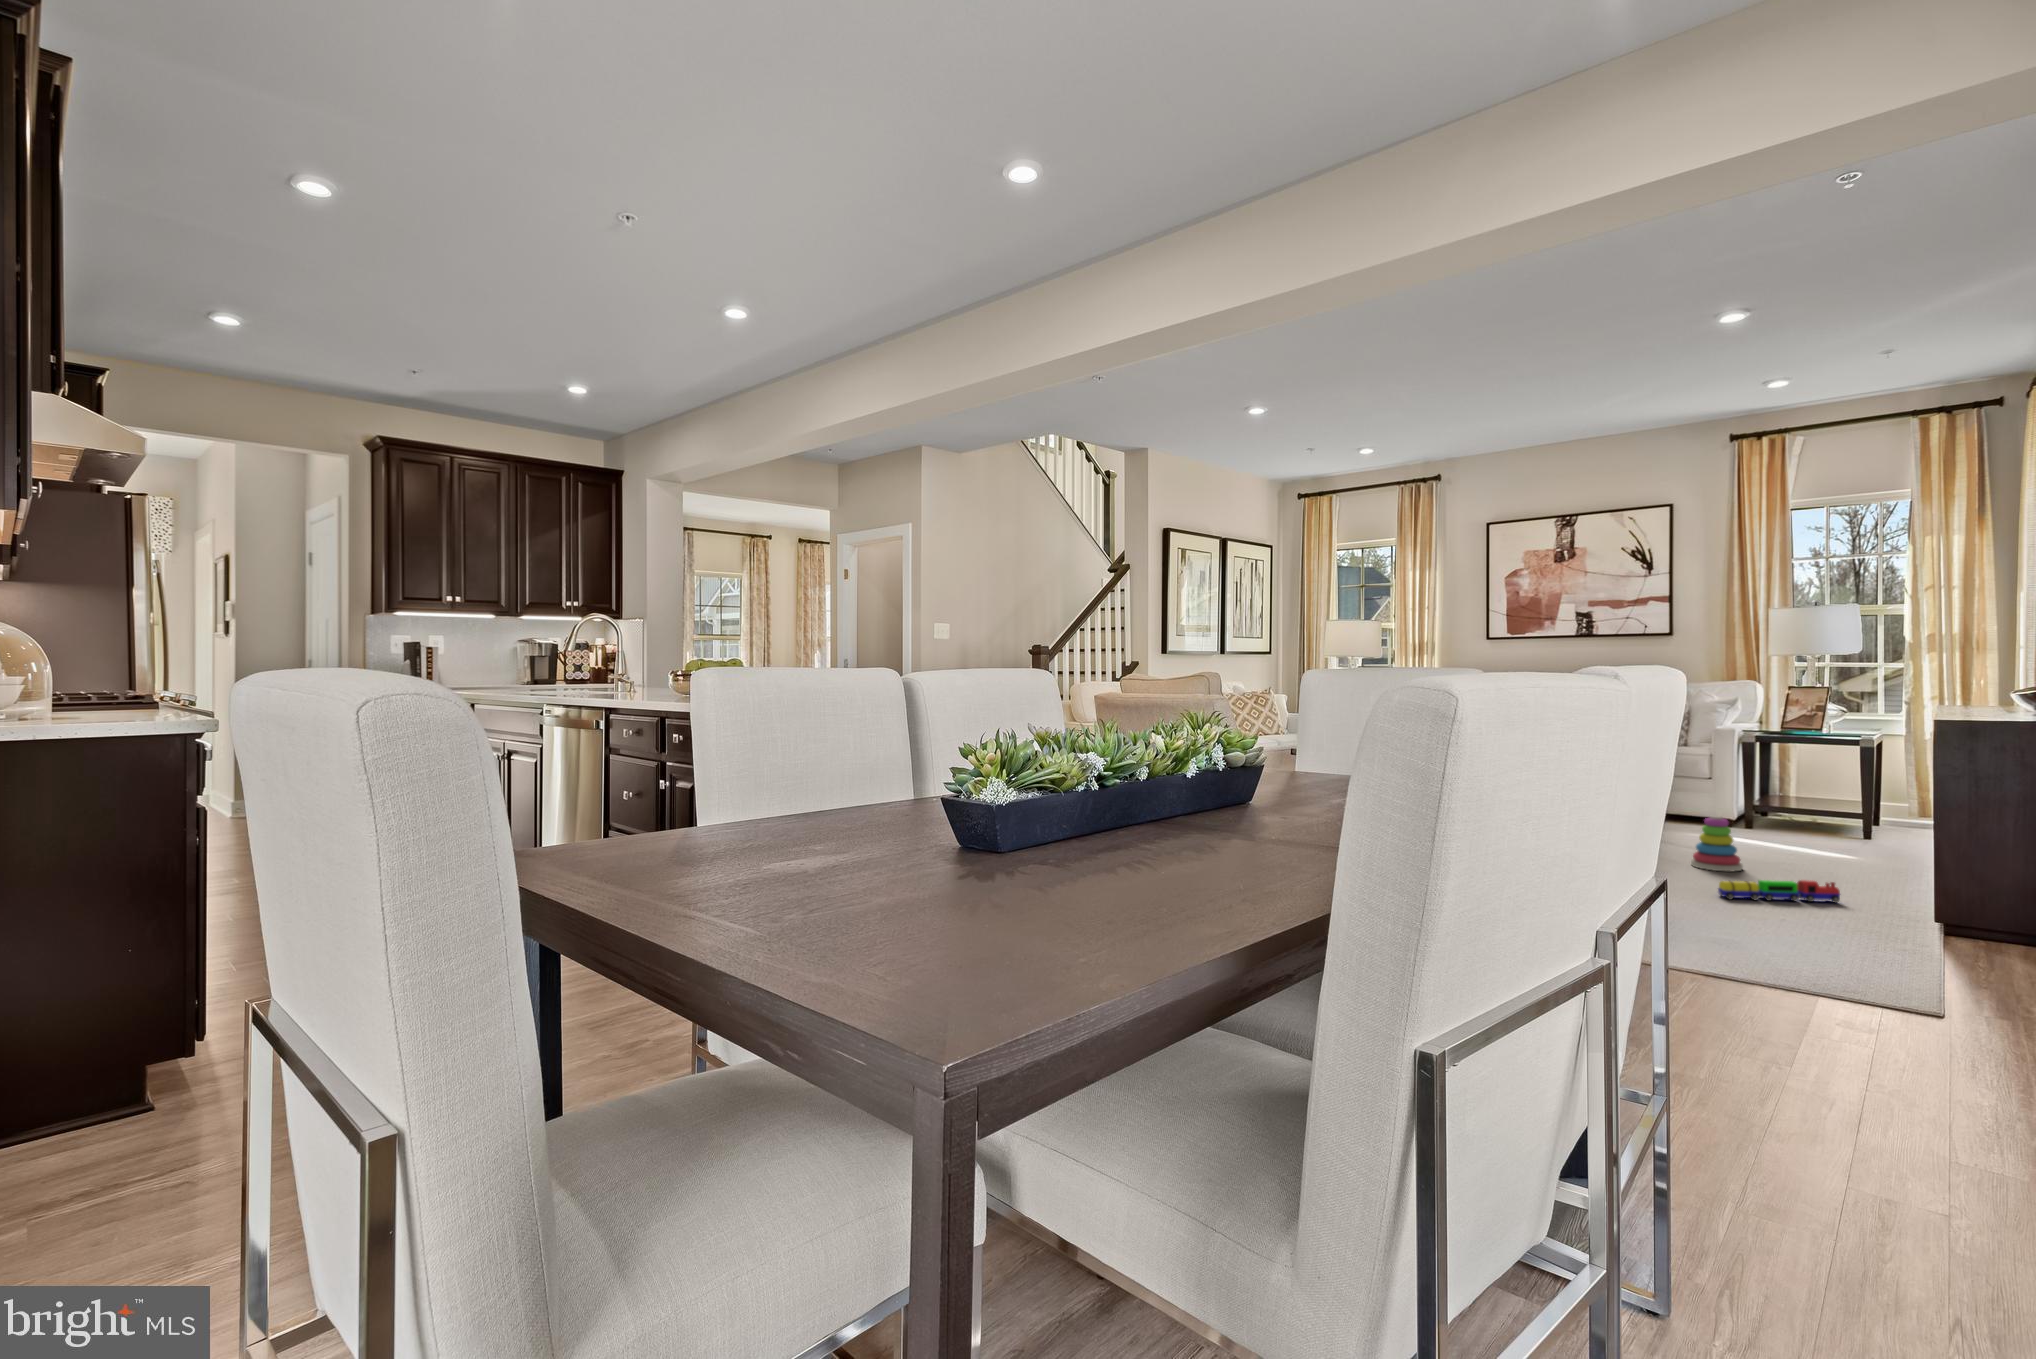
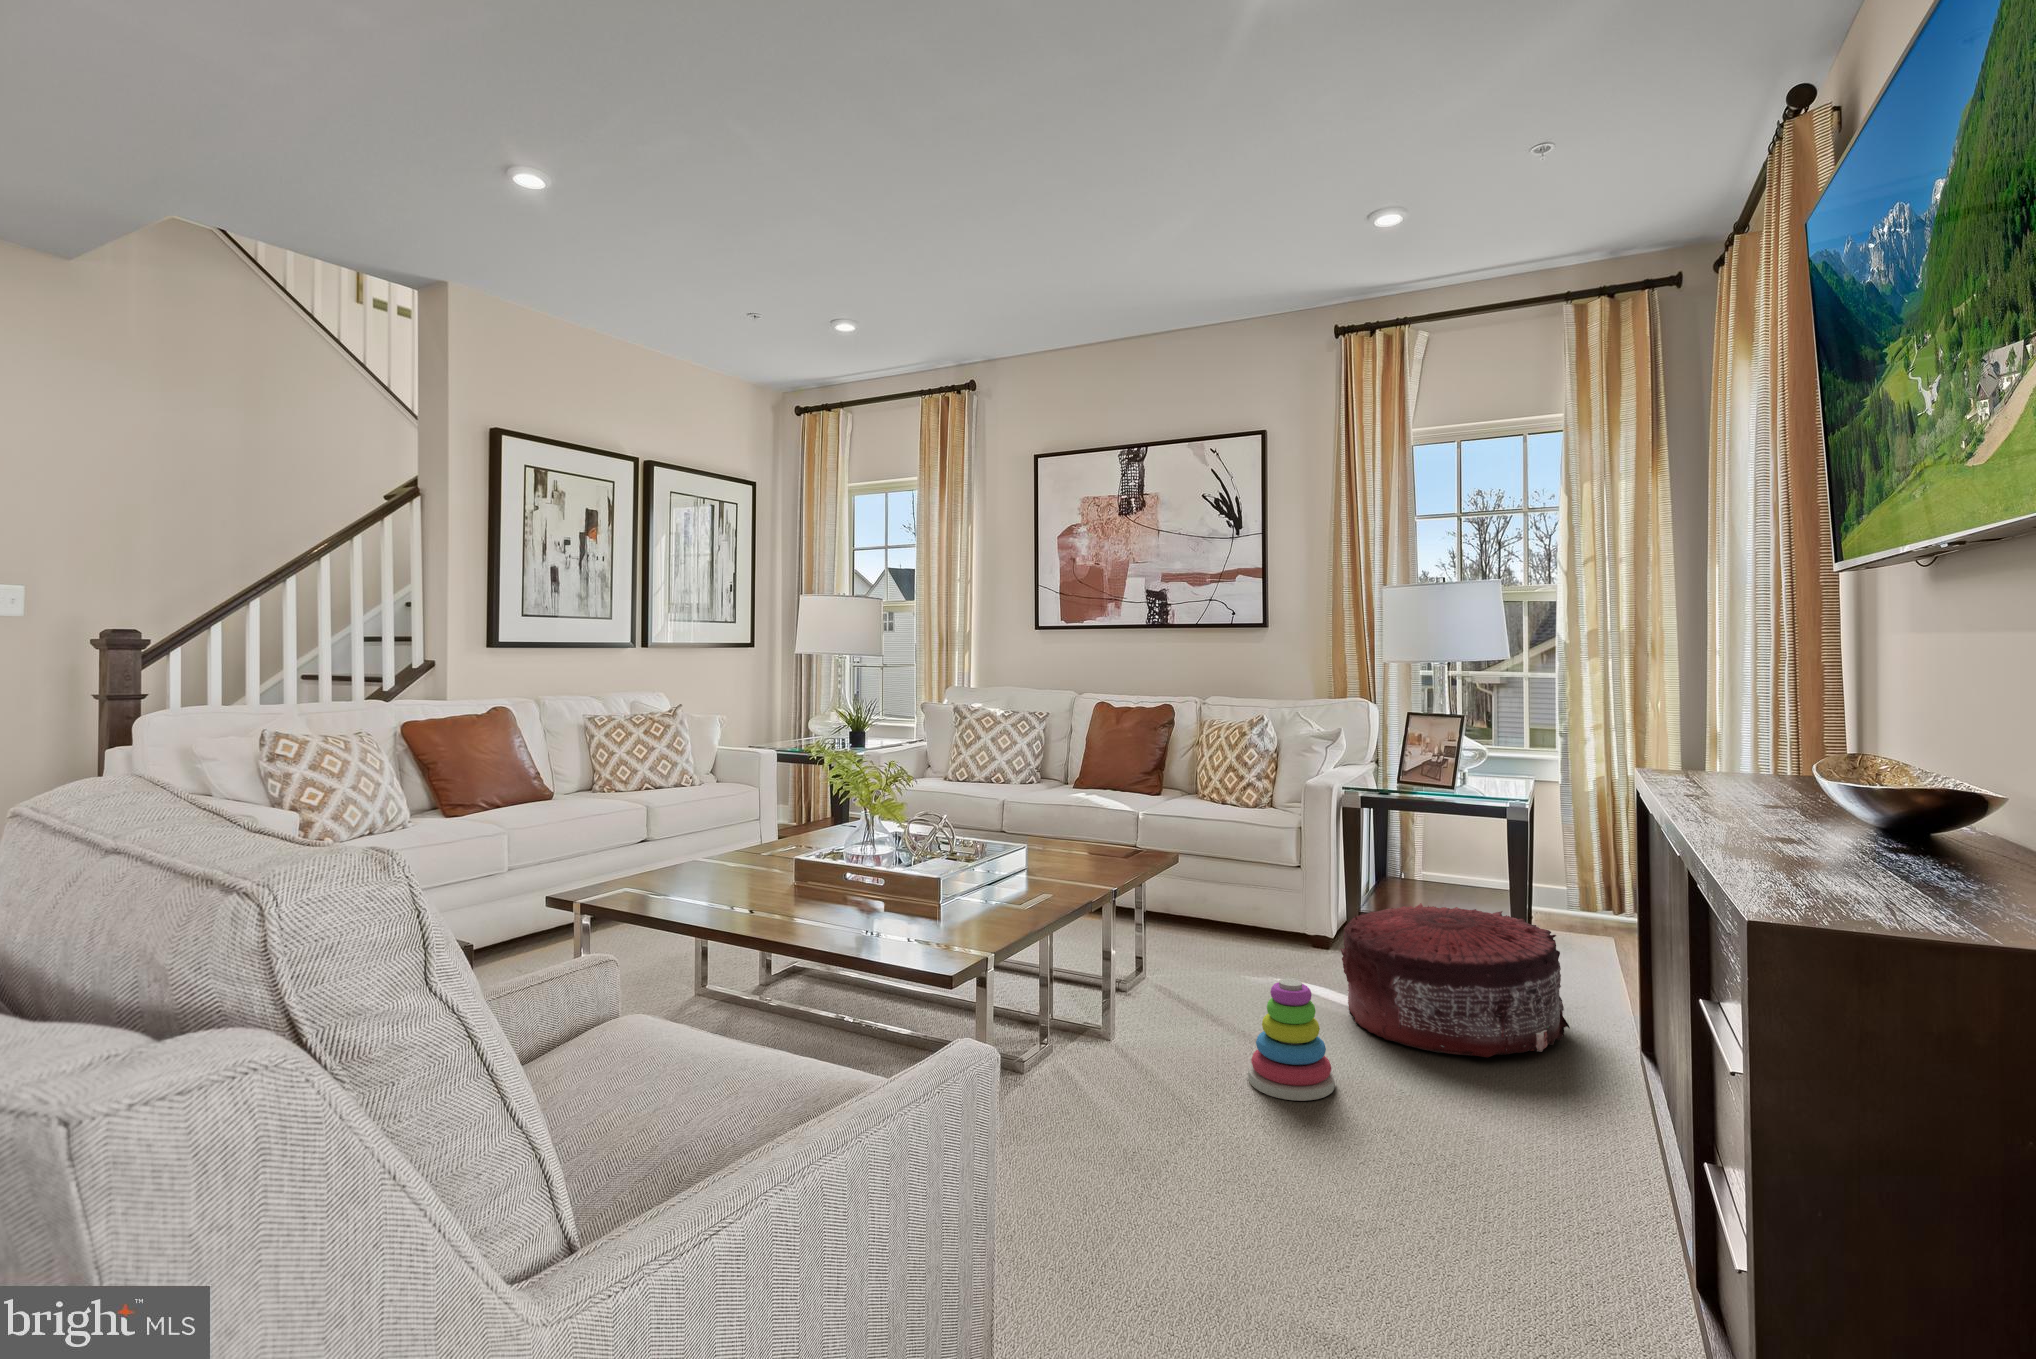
pouf: none [1741,796,1894,866] -> present [1340,903,1570,1058]
toy train: present [1718,880,1840,903] -> none [1270,1183,1513,1253]

